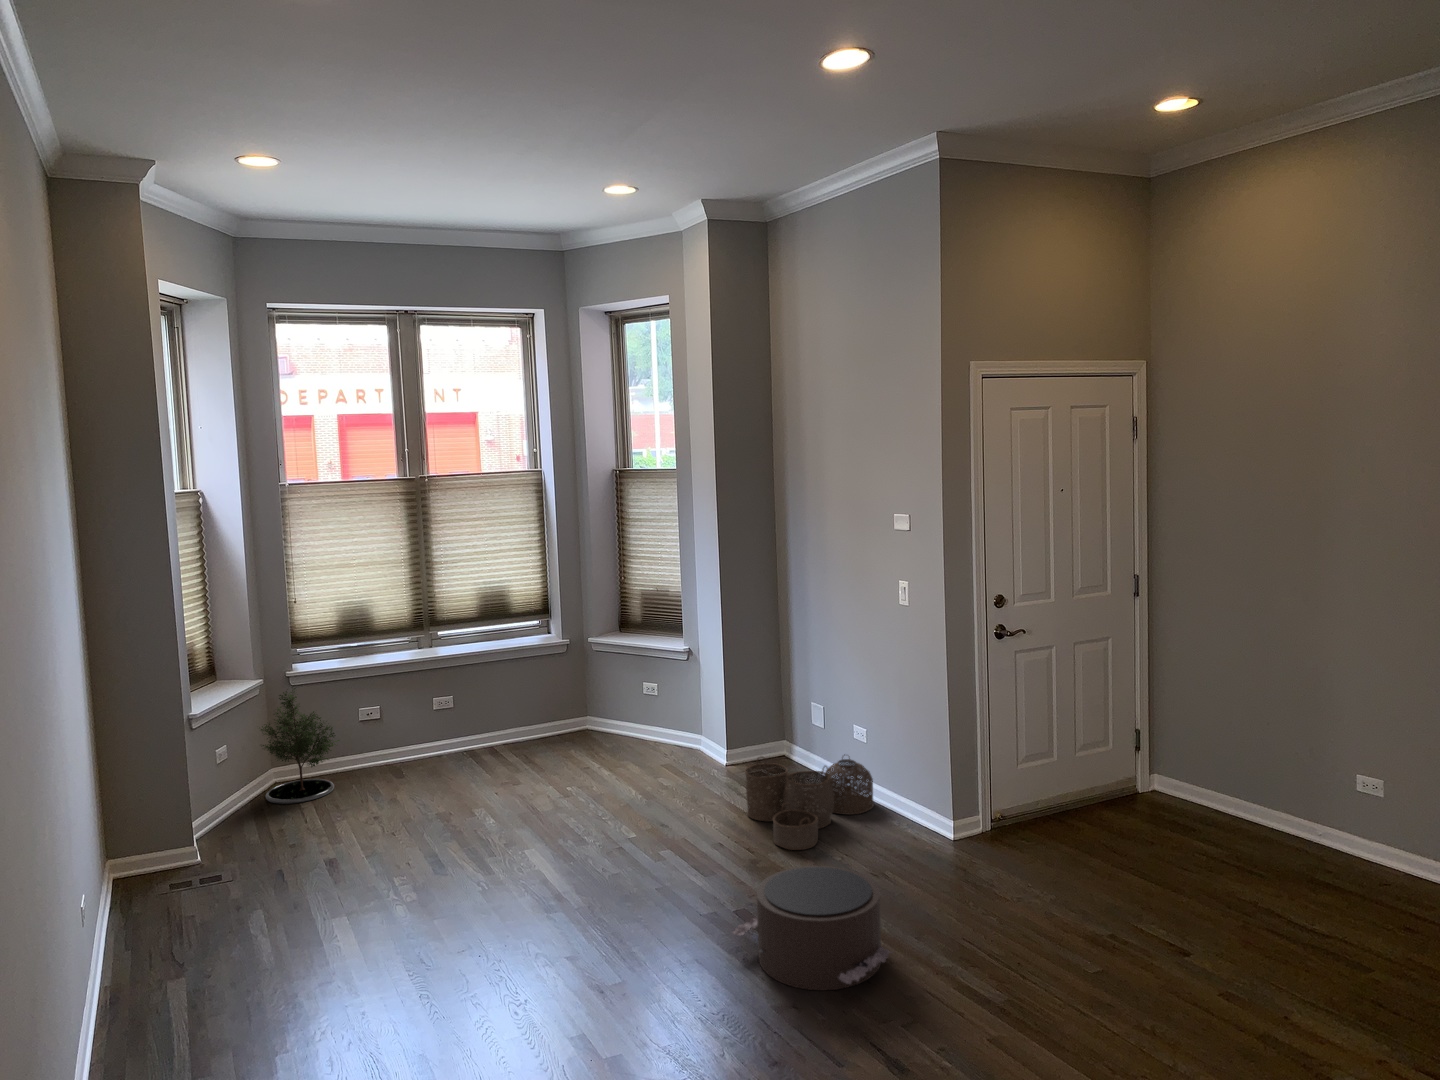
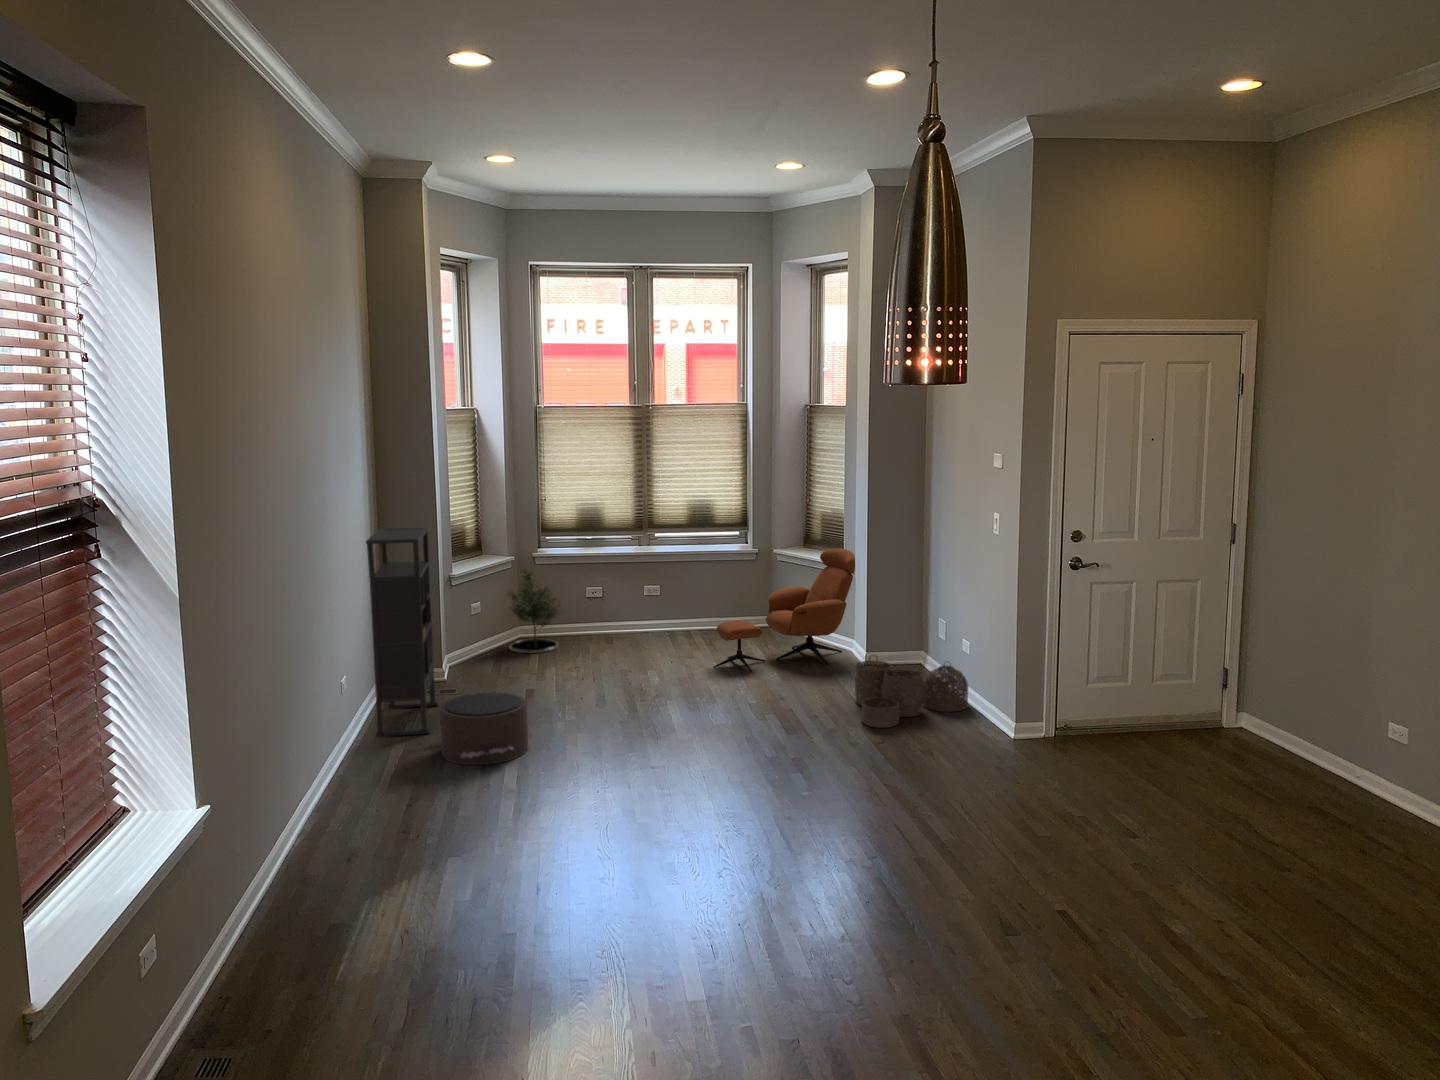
lounge chair: none [548,631,699,791] -> present [714,548,855,671]
bookshelf: none [85,661,202,988] -> present [366,528,438,737]
pouf: present [733,866,892,990] -> present [440,692,528,765]

